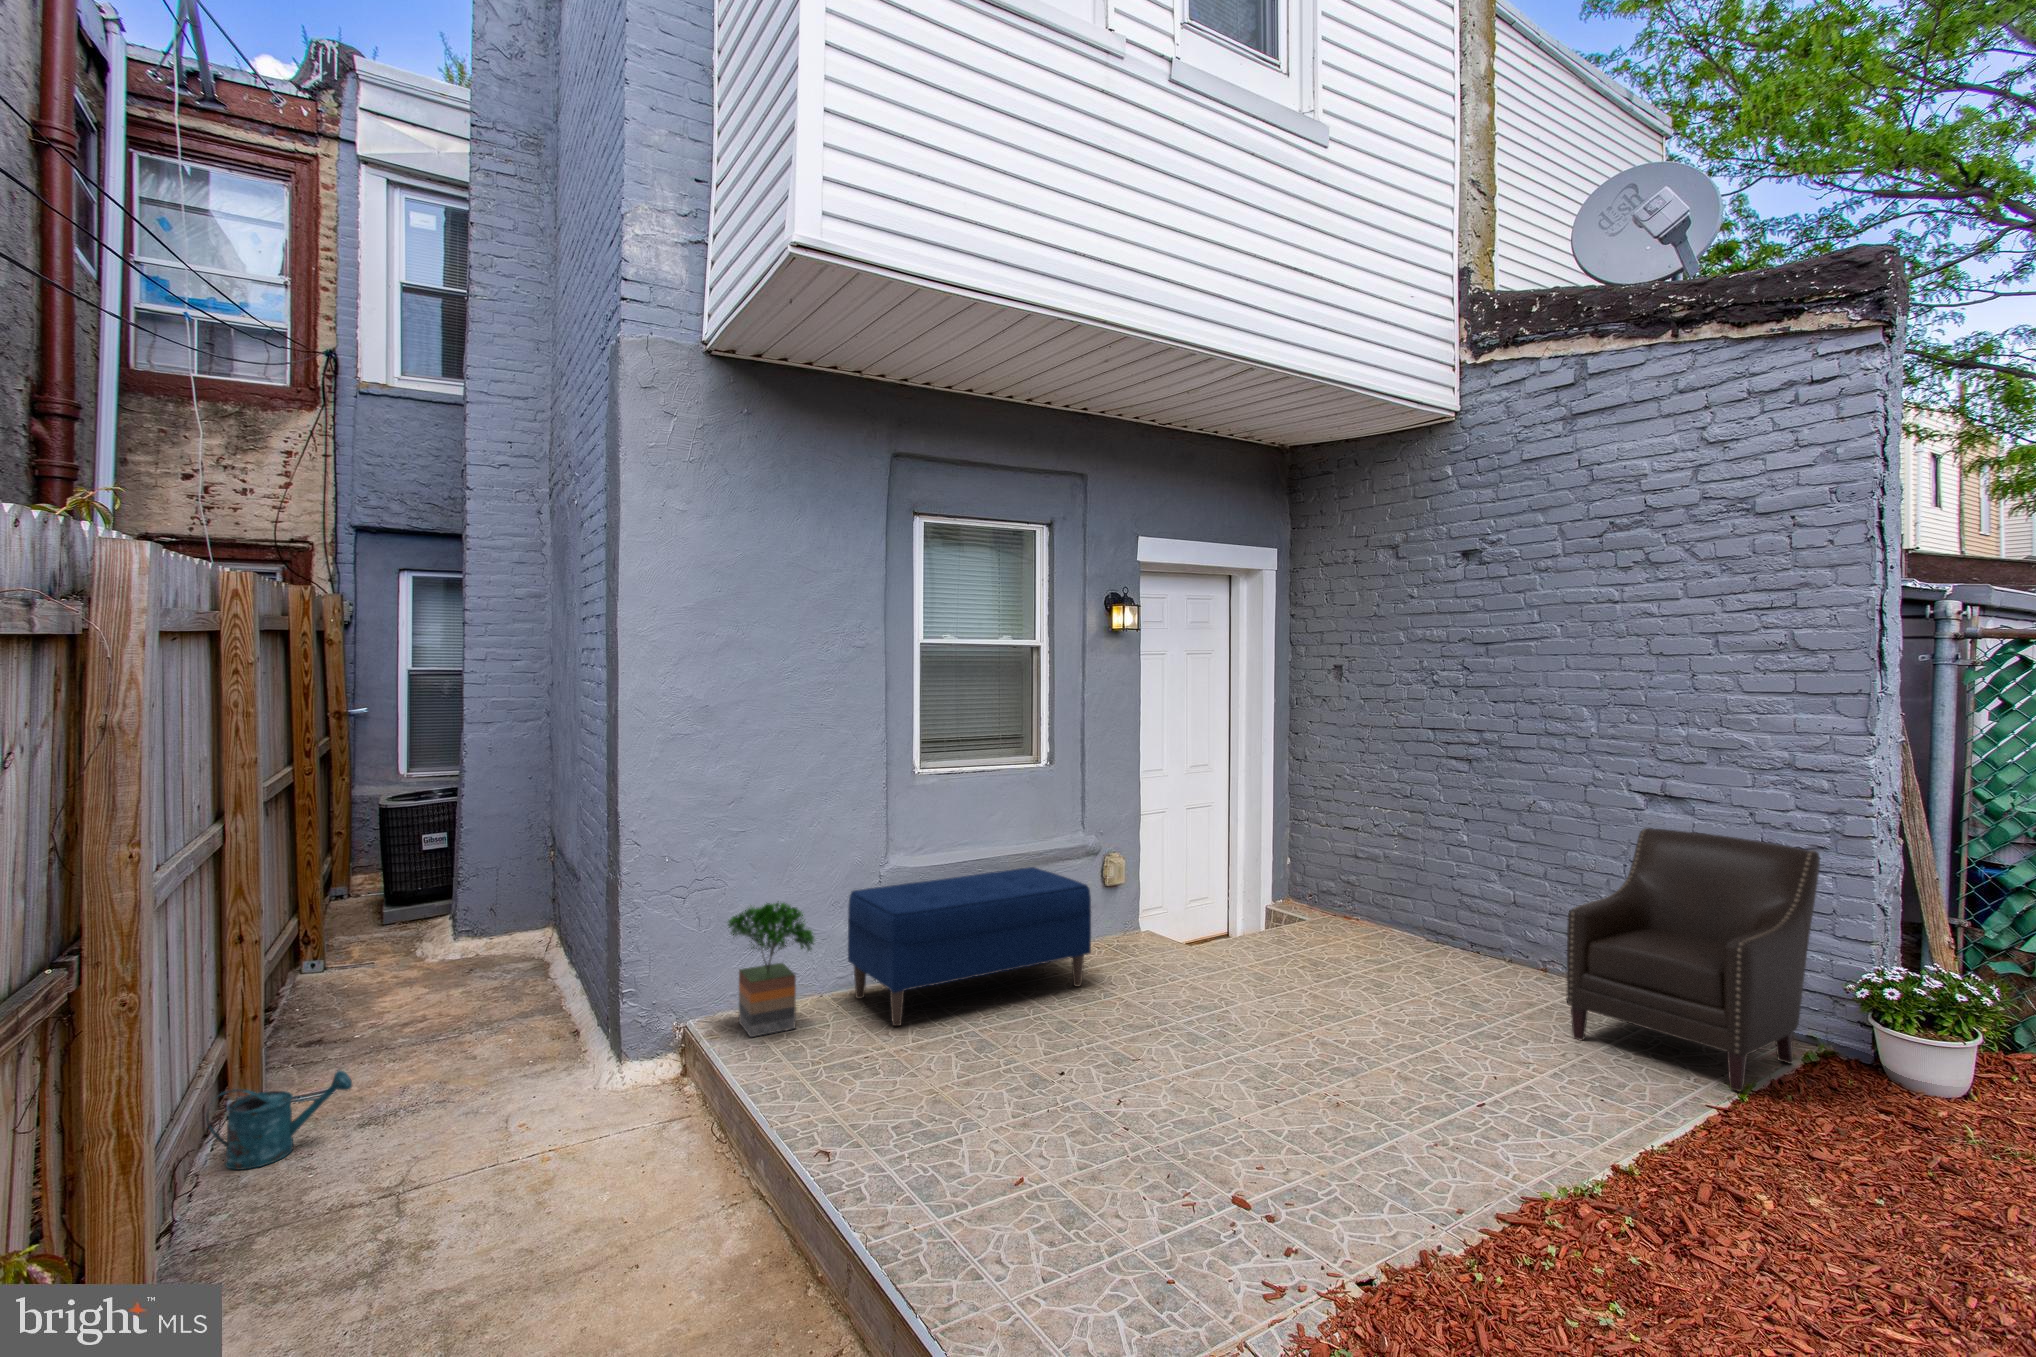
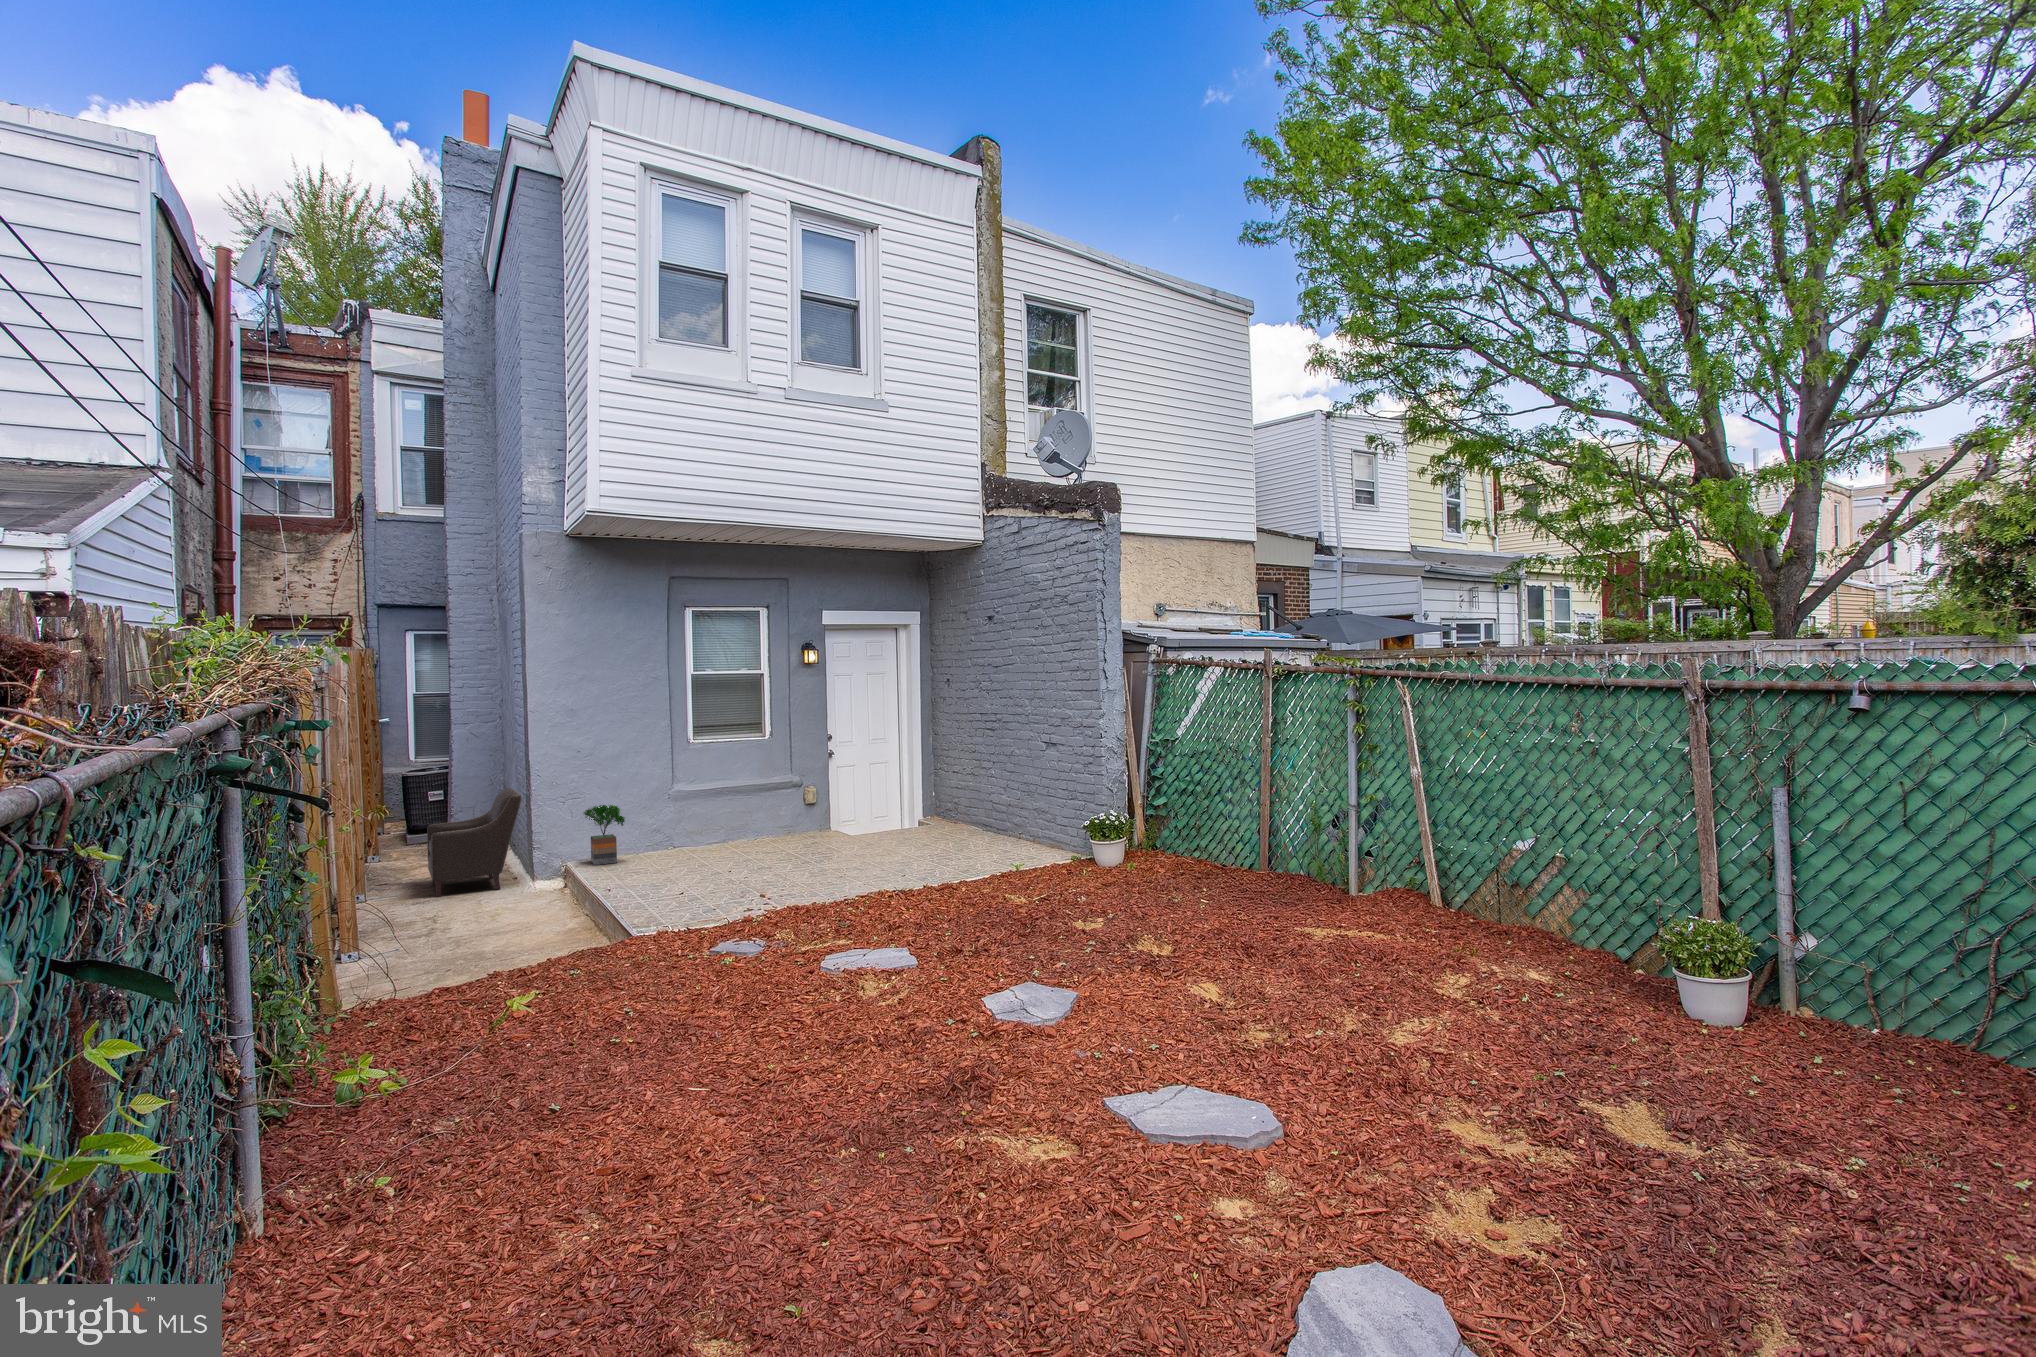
chair: present [1567,828,1820,1092] -> present [427,788,521,897]
bench: present [848,867,1091,1026] -> none [649,792,775,861]
watering can: present [206,1070,352,1170] -> none [357,875,415,912]

